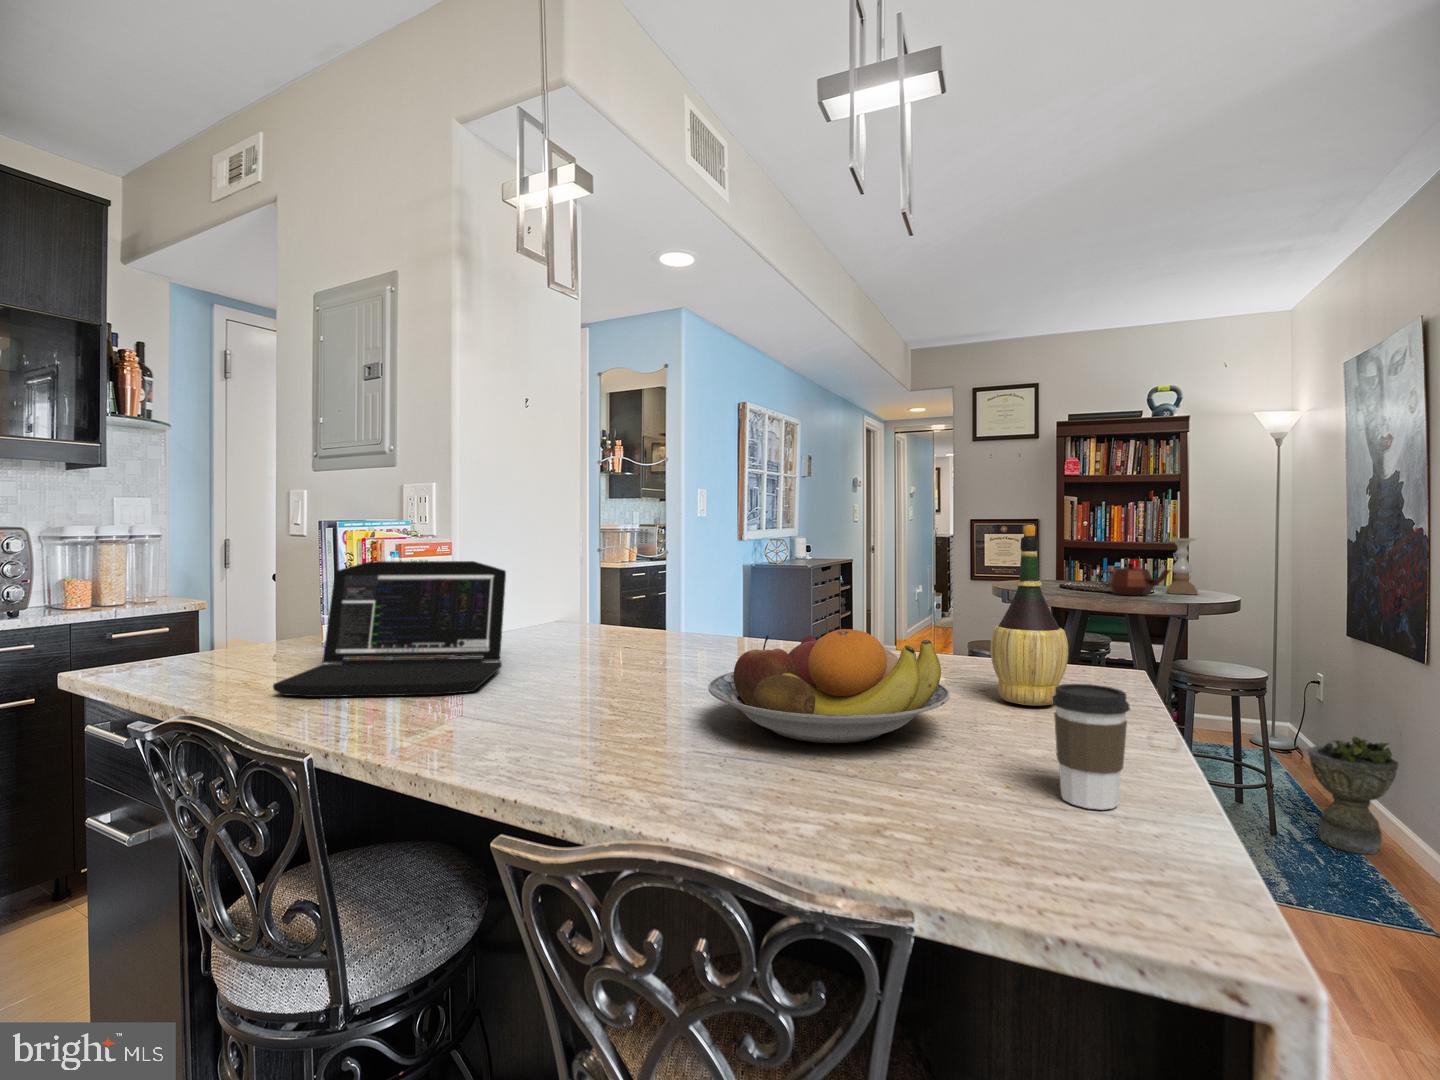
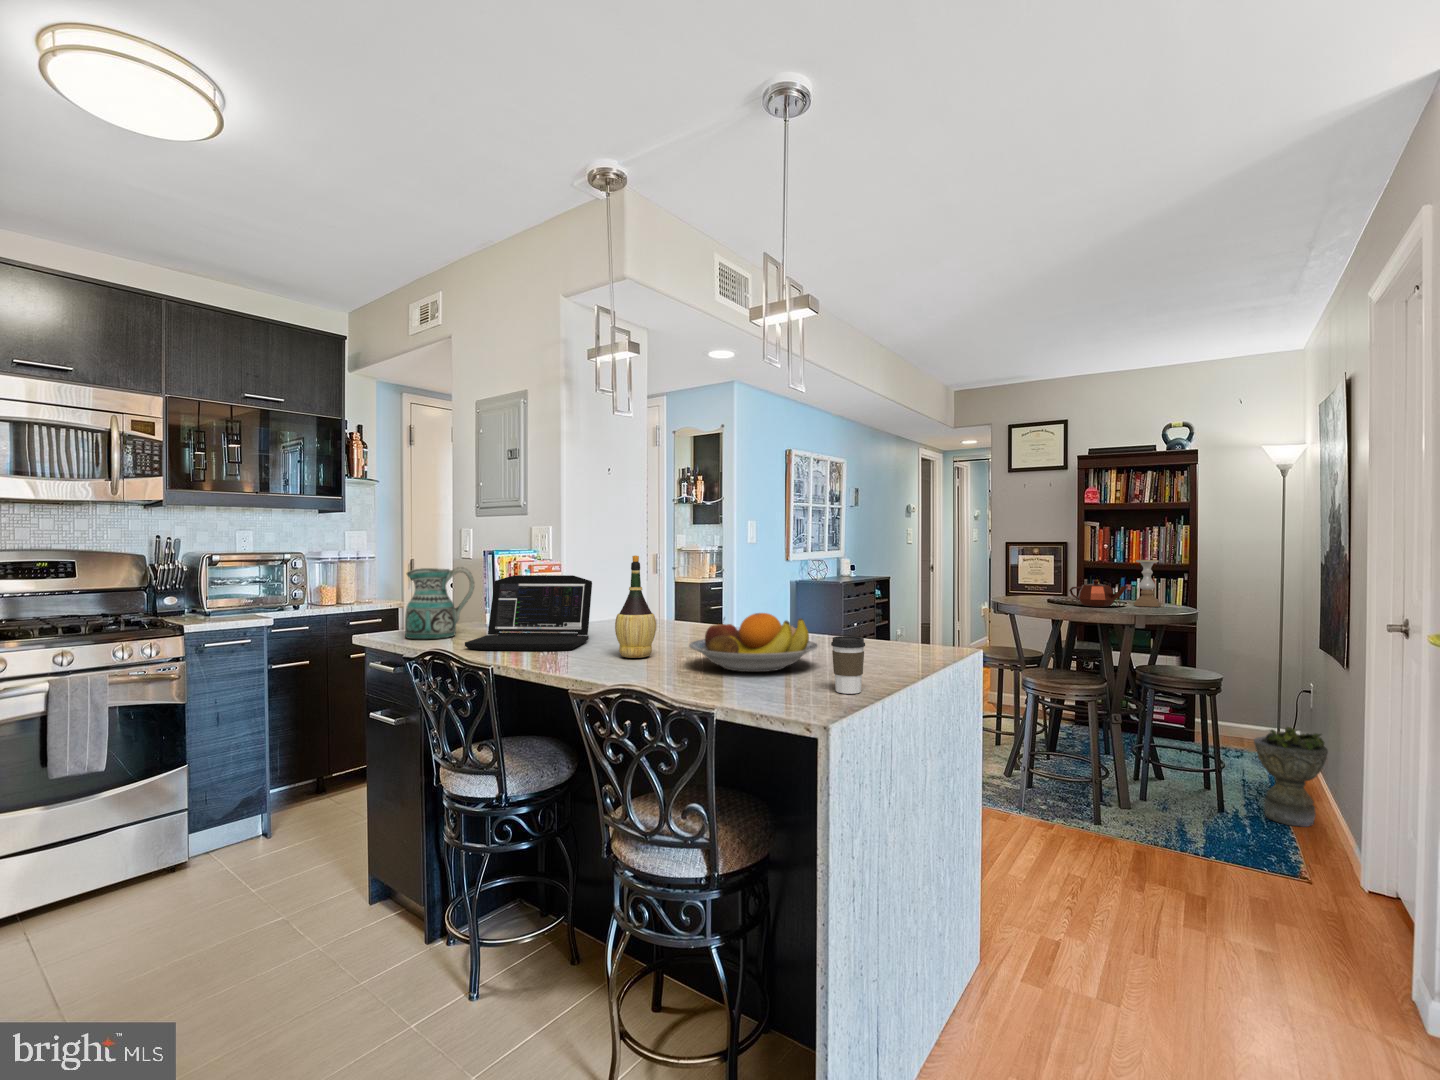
wine bottle: present [990,525,1068,705] -> present [615,555,656,658]
ceramic pitcher: none [172,548,302,673] -> present [405,567,474,639]

